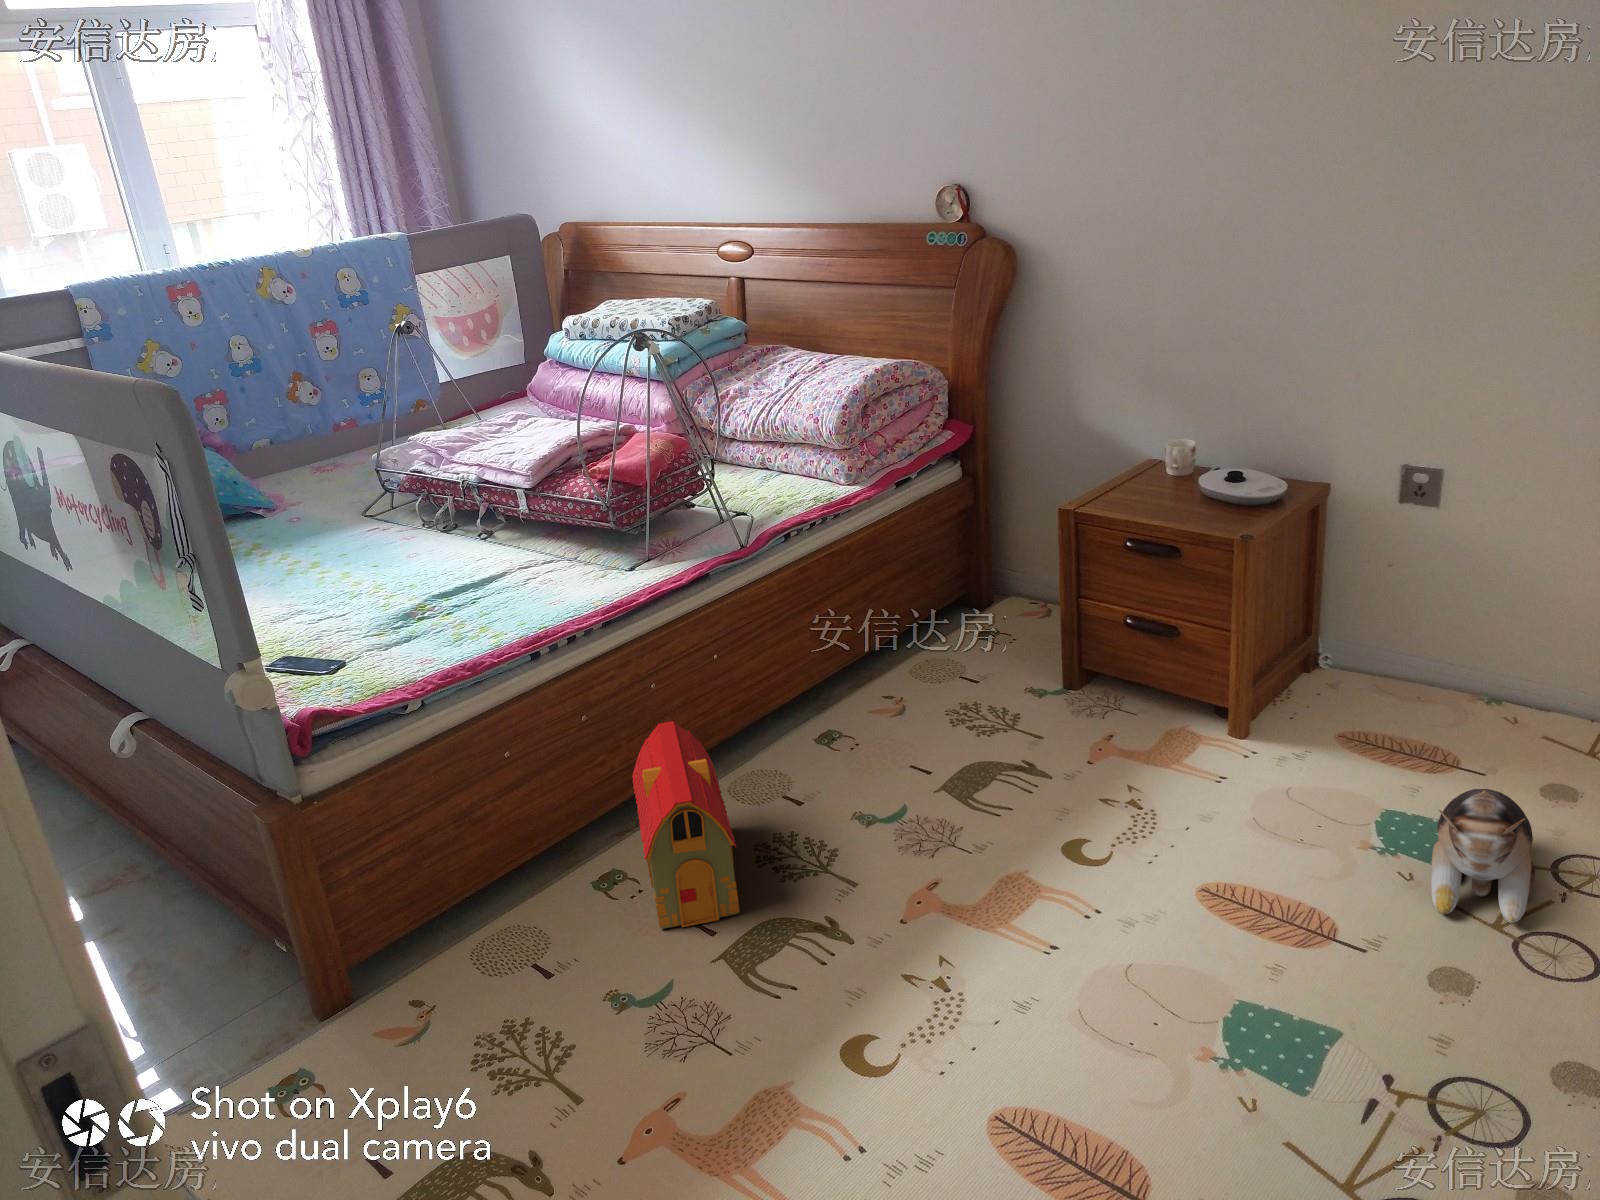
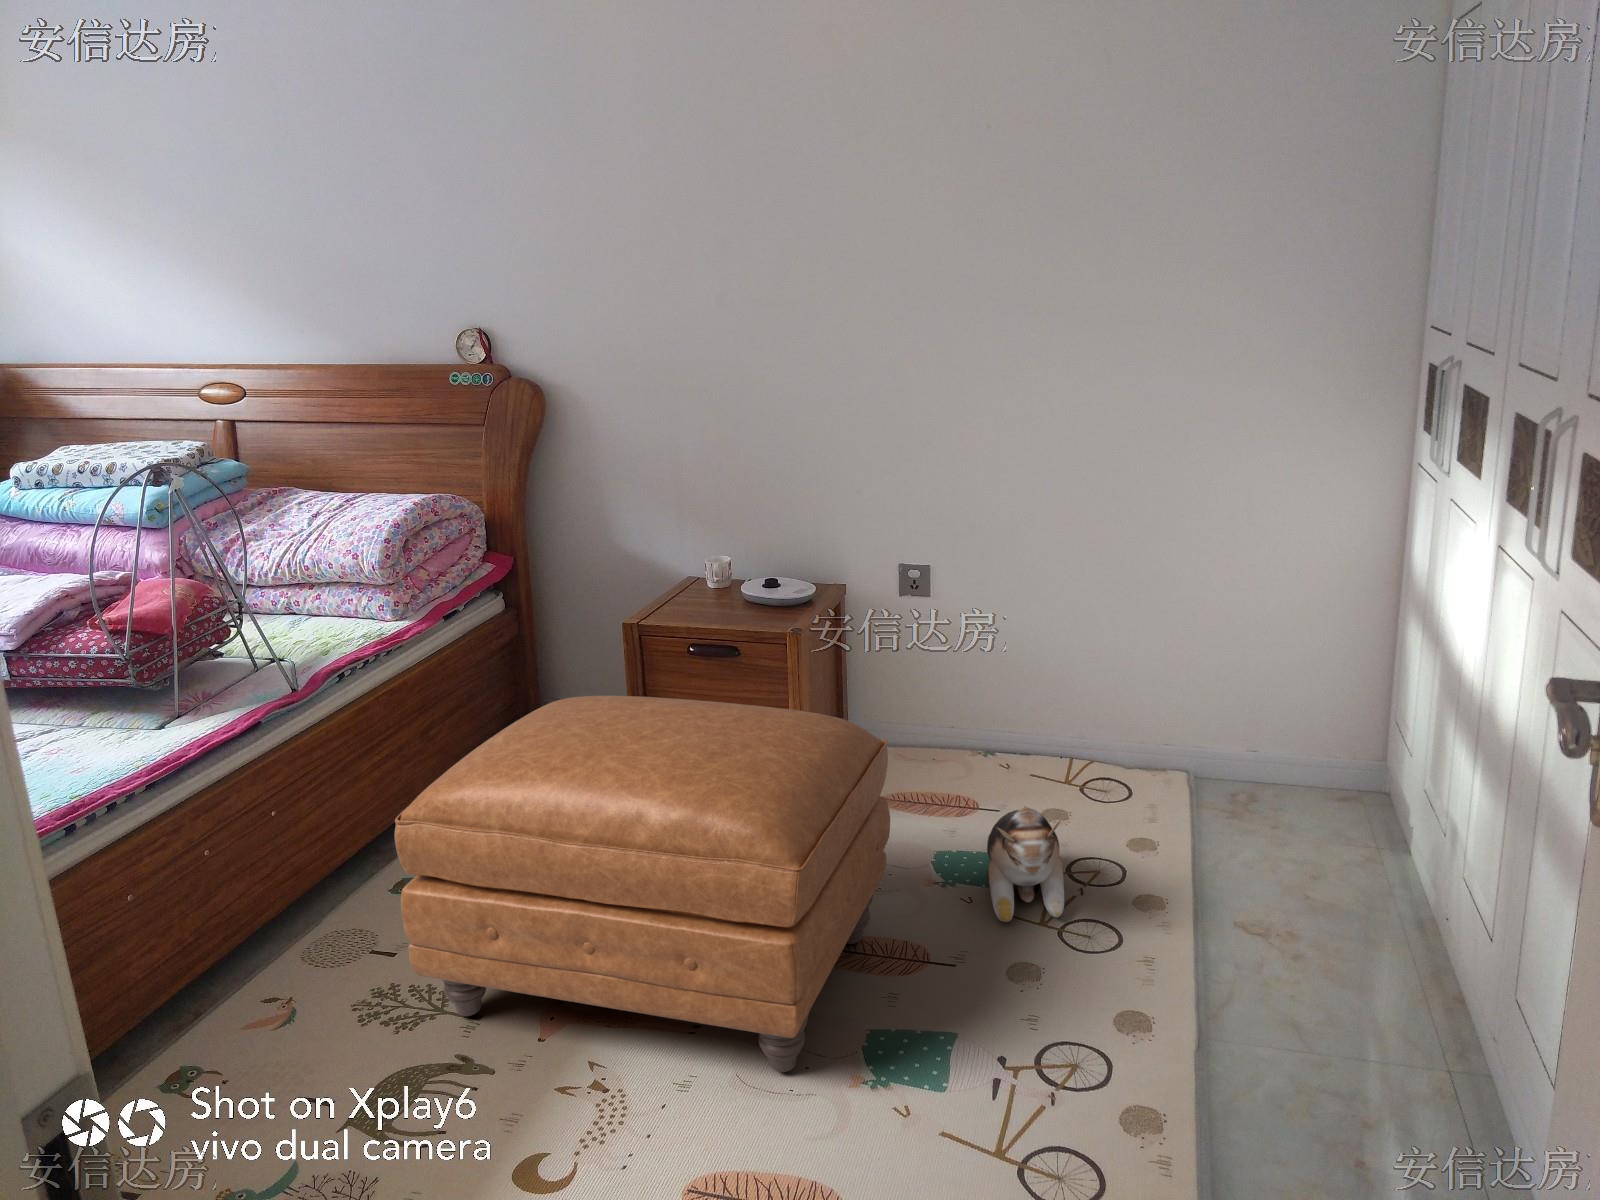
ottoman: none [788,590,1318,1021] -> present [394,696,890,1072]
toy house: present [633,721,740,929] -> none [201,881,356,1111]

